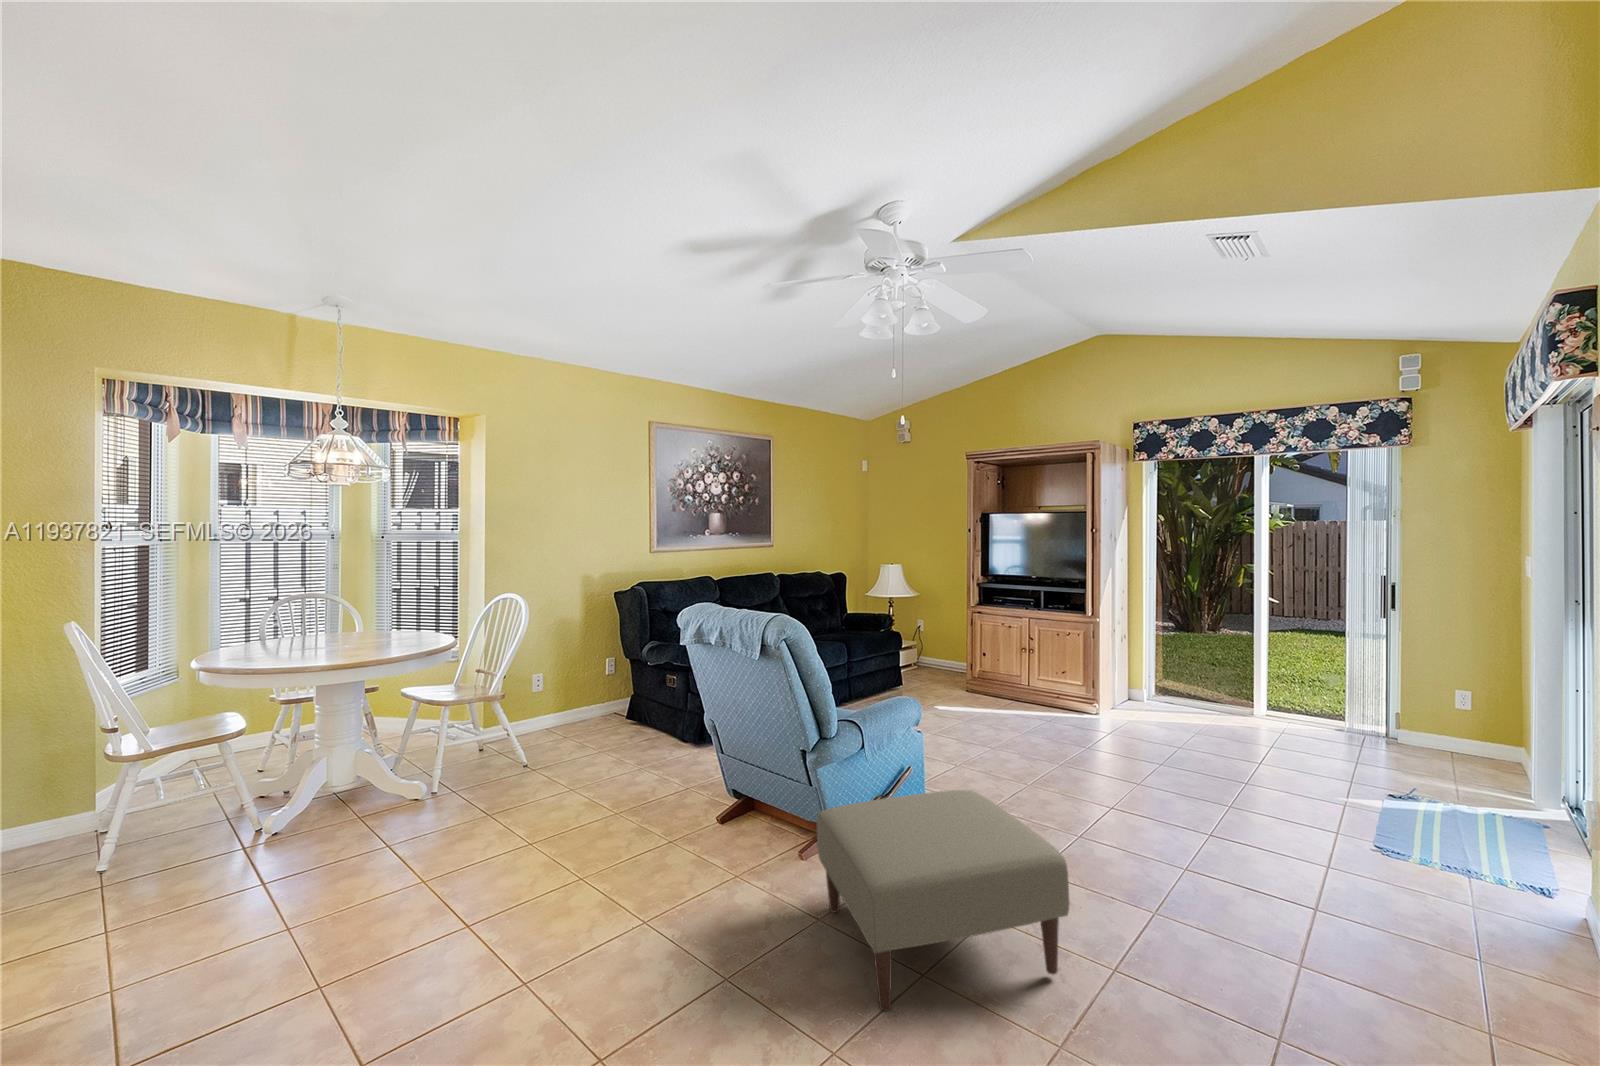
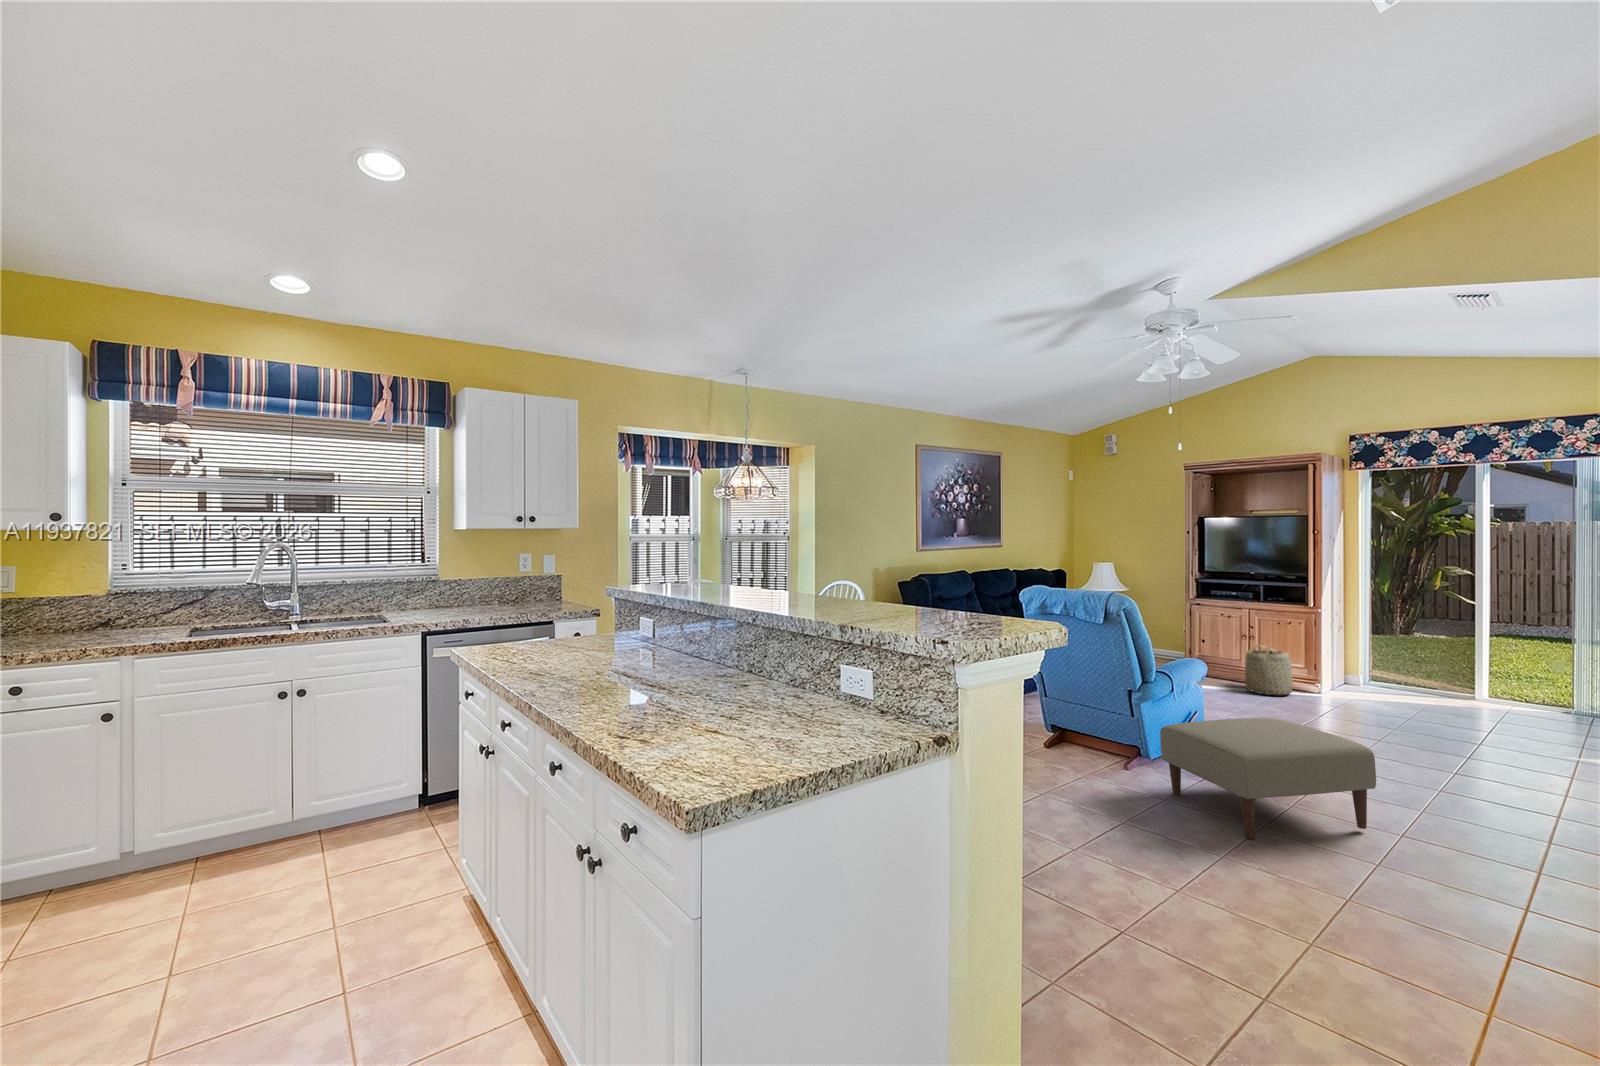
basket: none [1018,661,1066,720] -> present [1245,645,1293,695]

